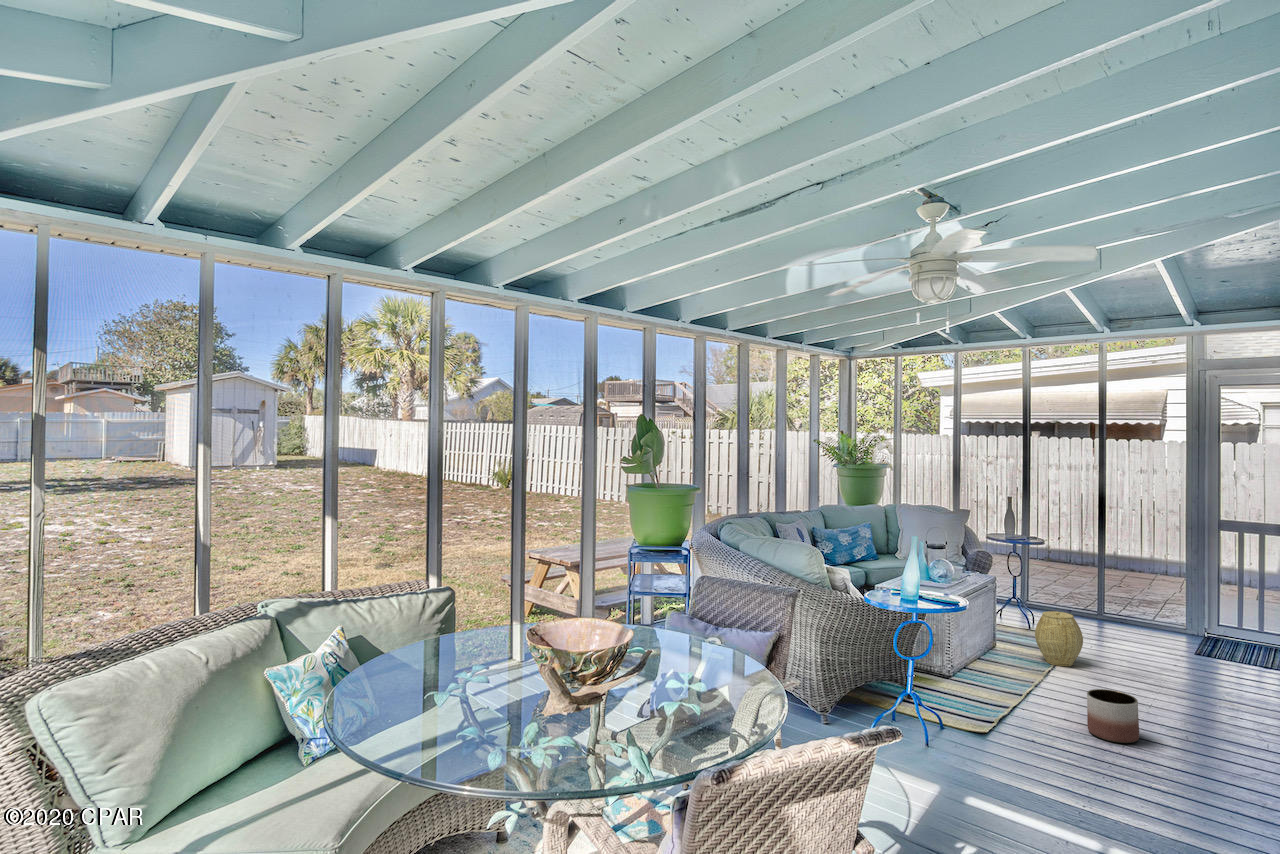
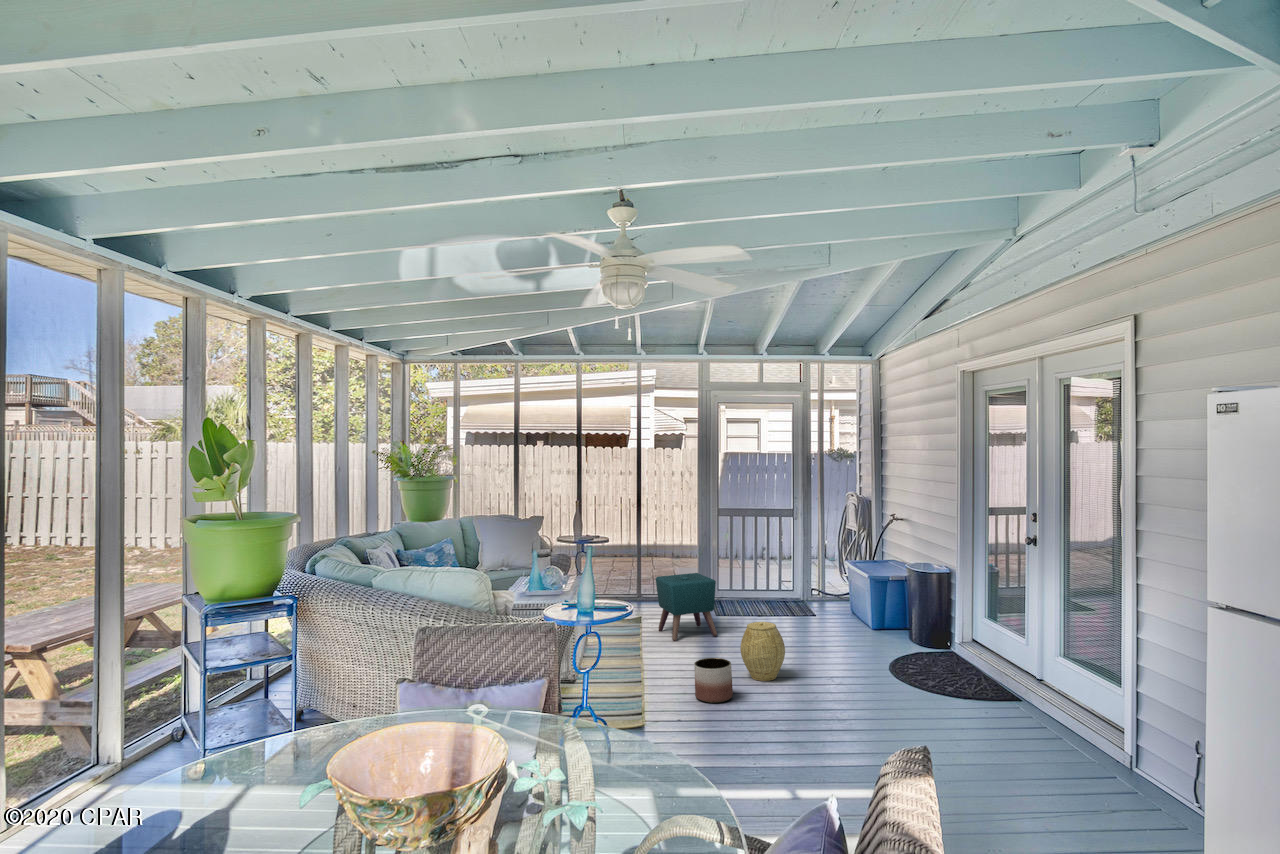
ottoman: none [1095,591,1175,674] -> present [656,573,717,641]
woven basket: present [1035,611,1083,666] -> present [740,622,785,681]

